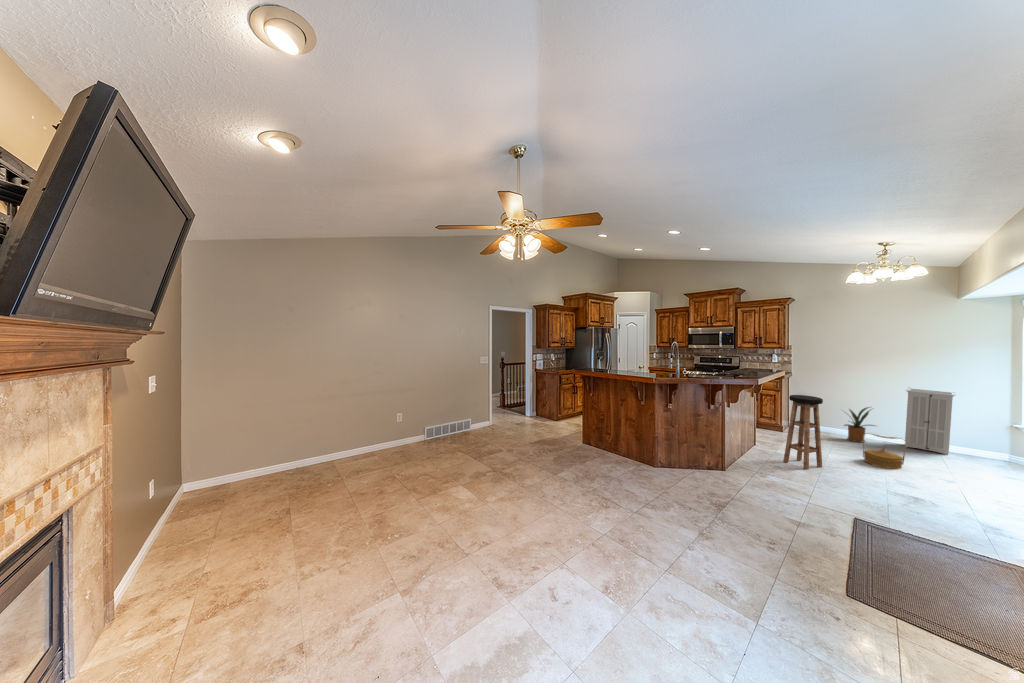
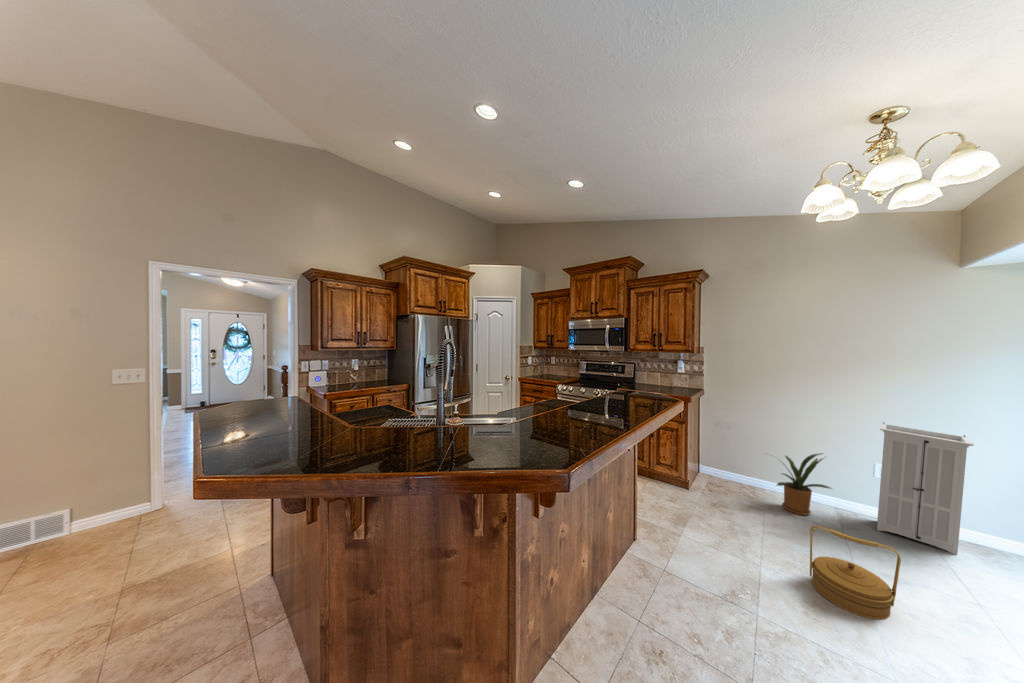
bar stool: present [784,395,823,470] -> none [649,446,728,631]

